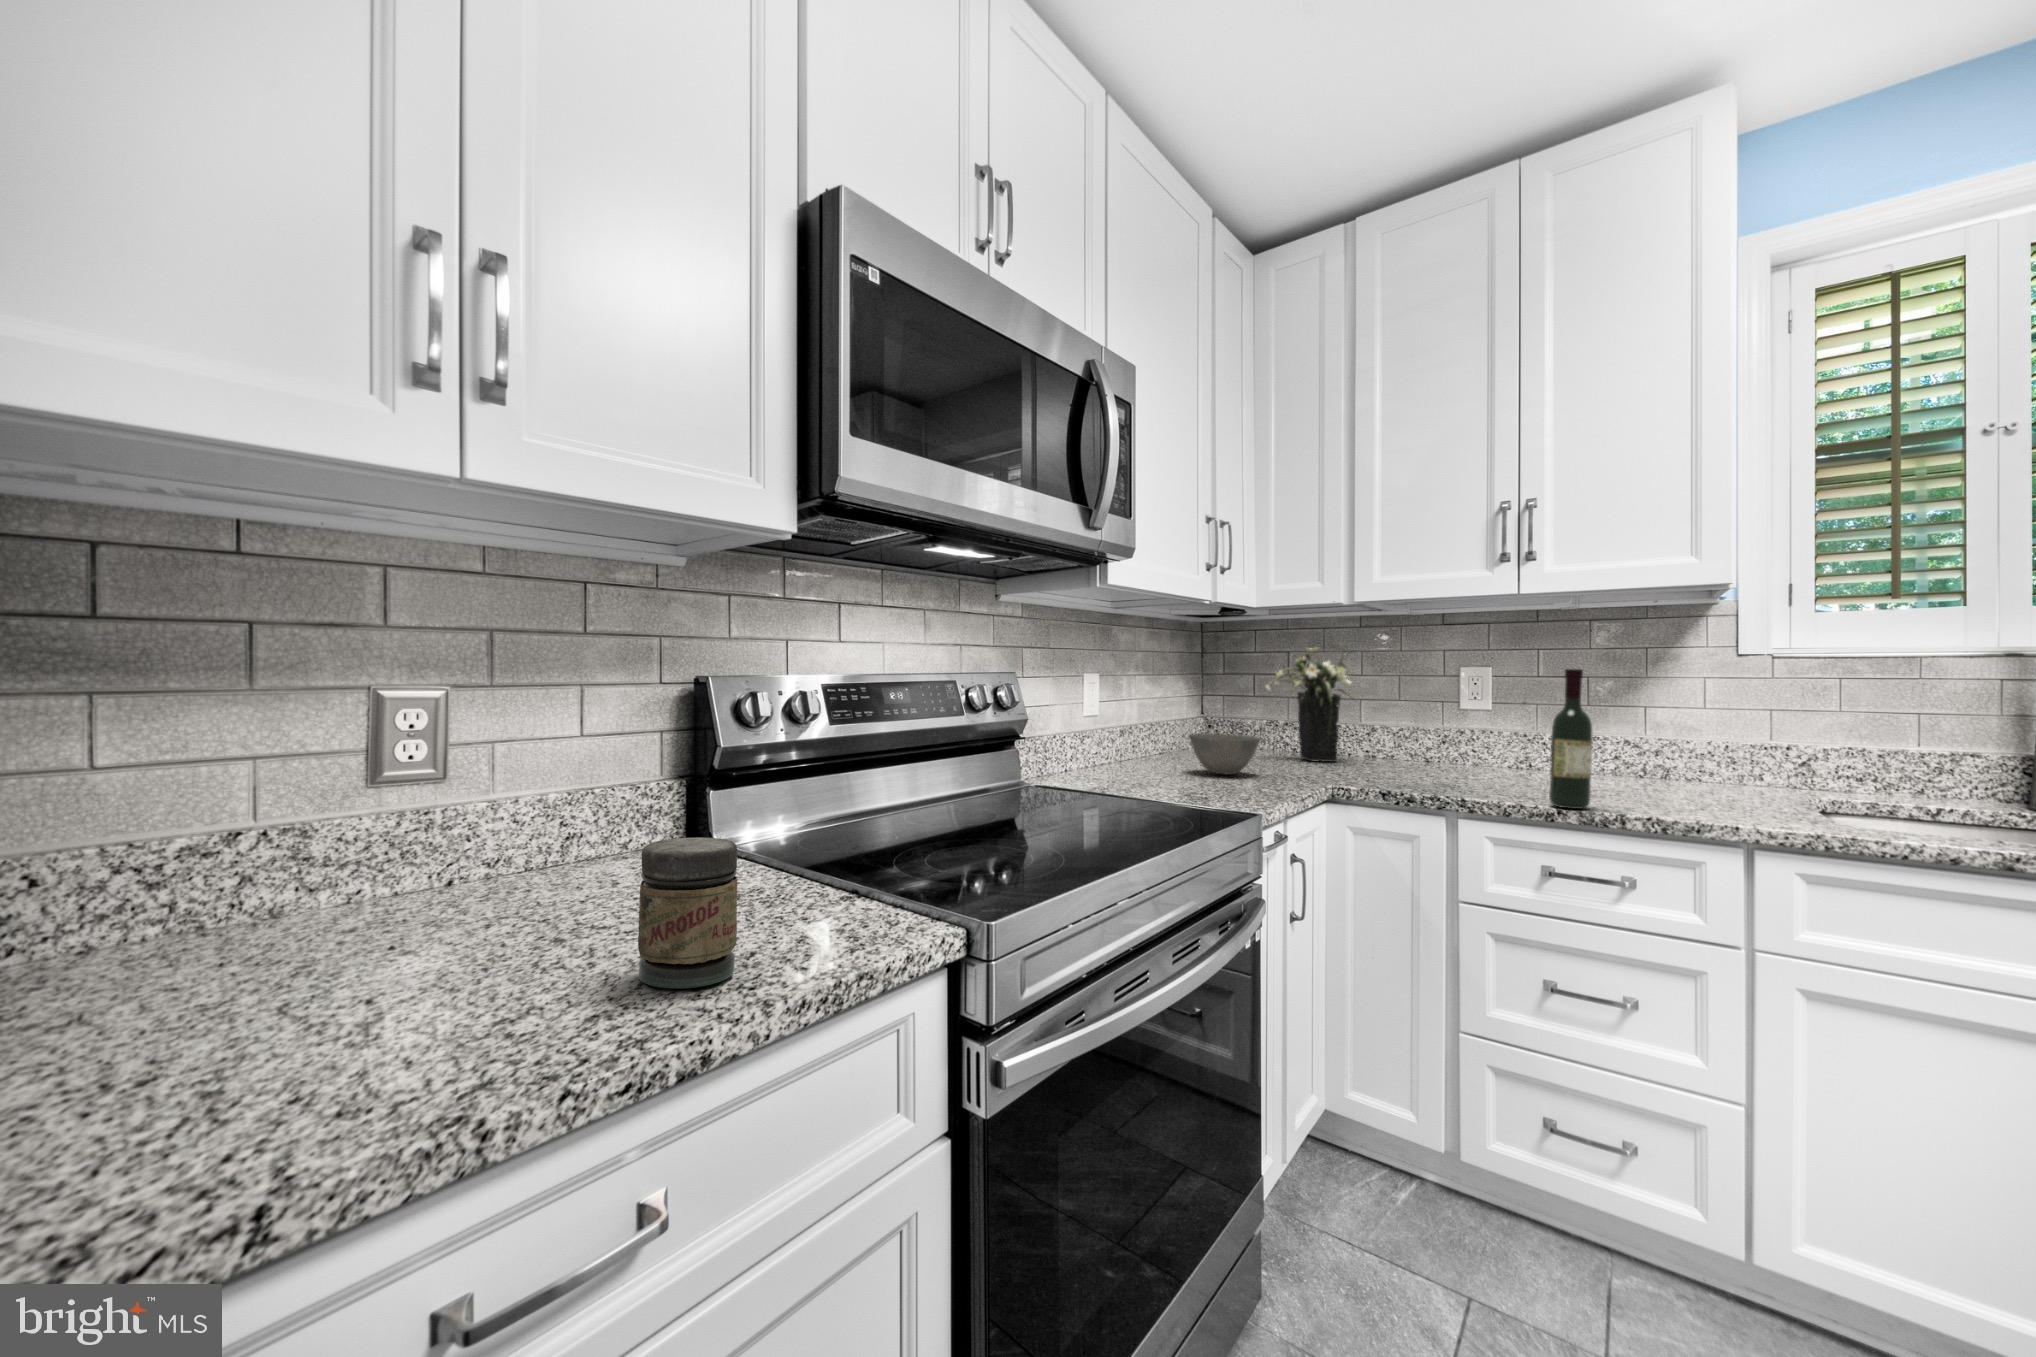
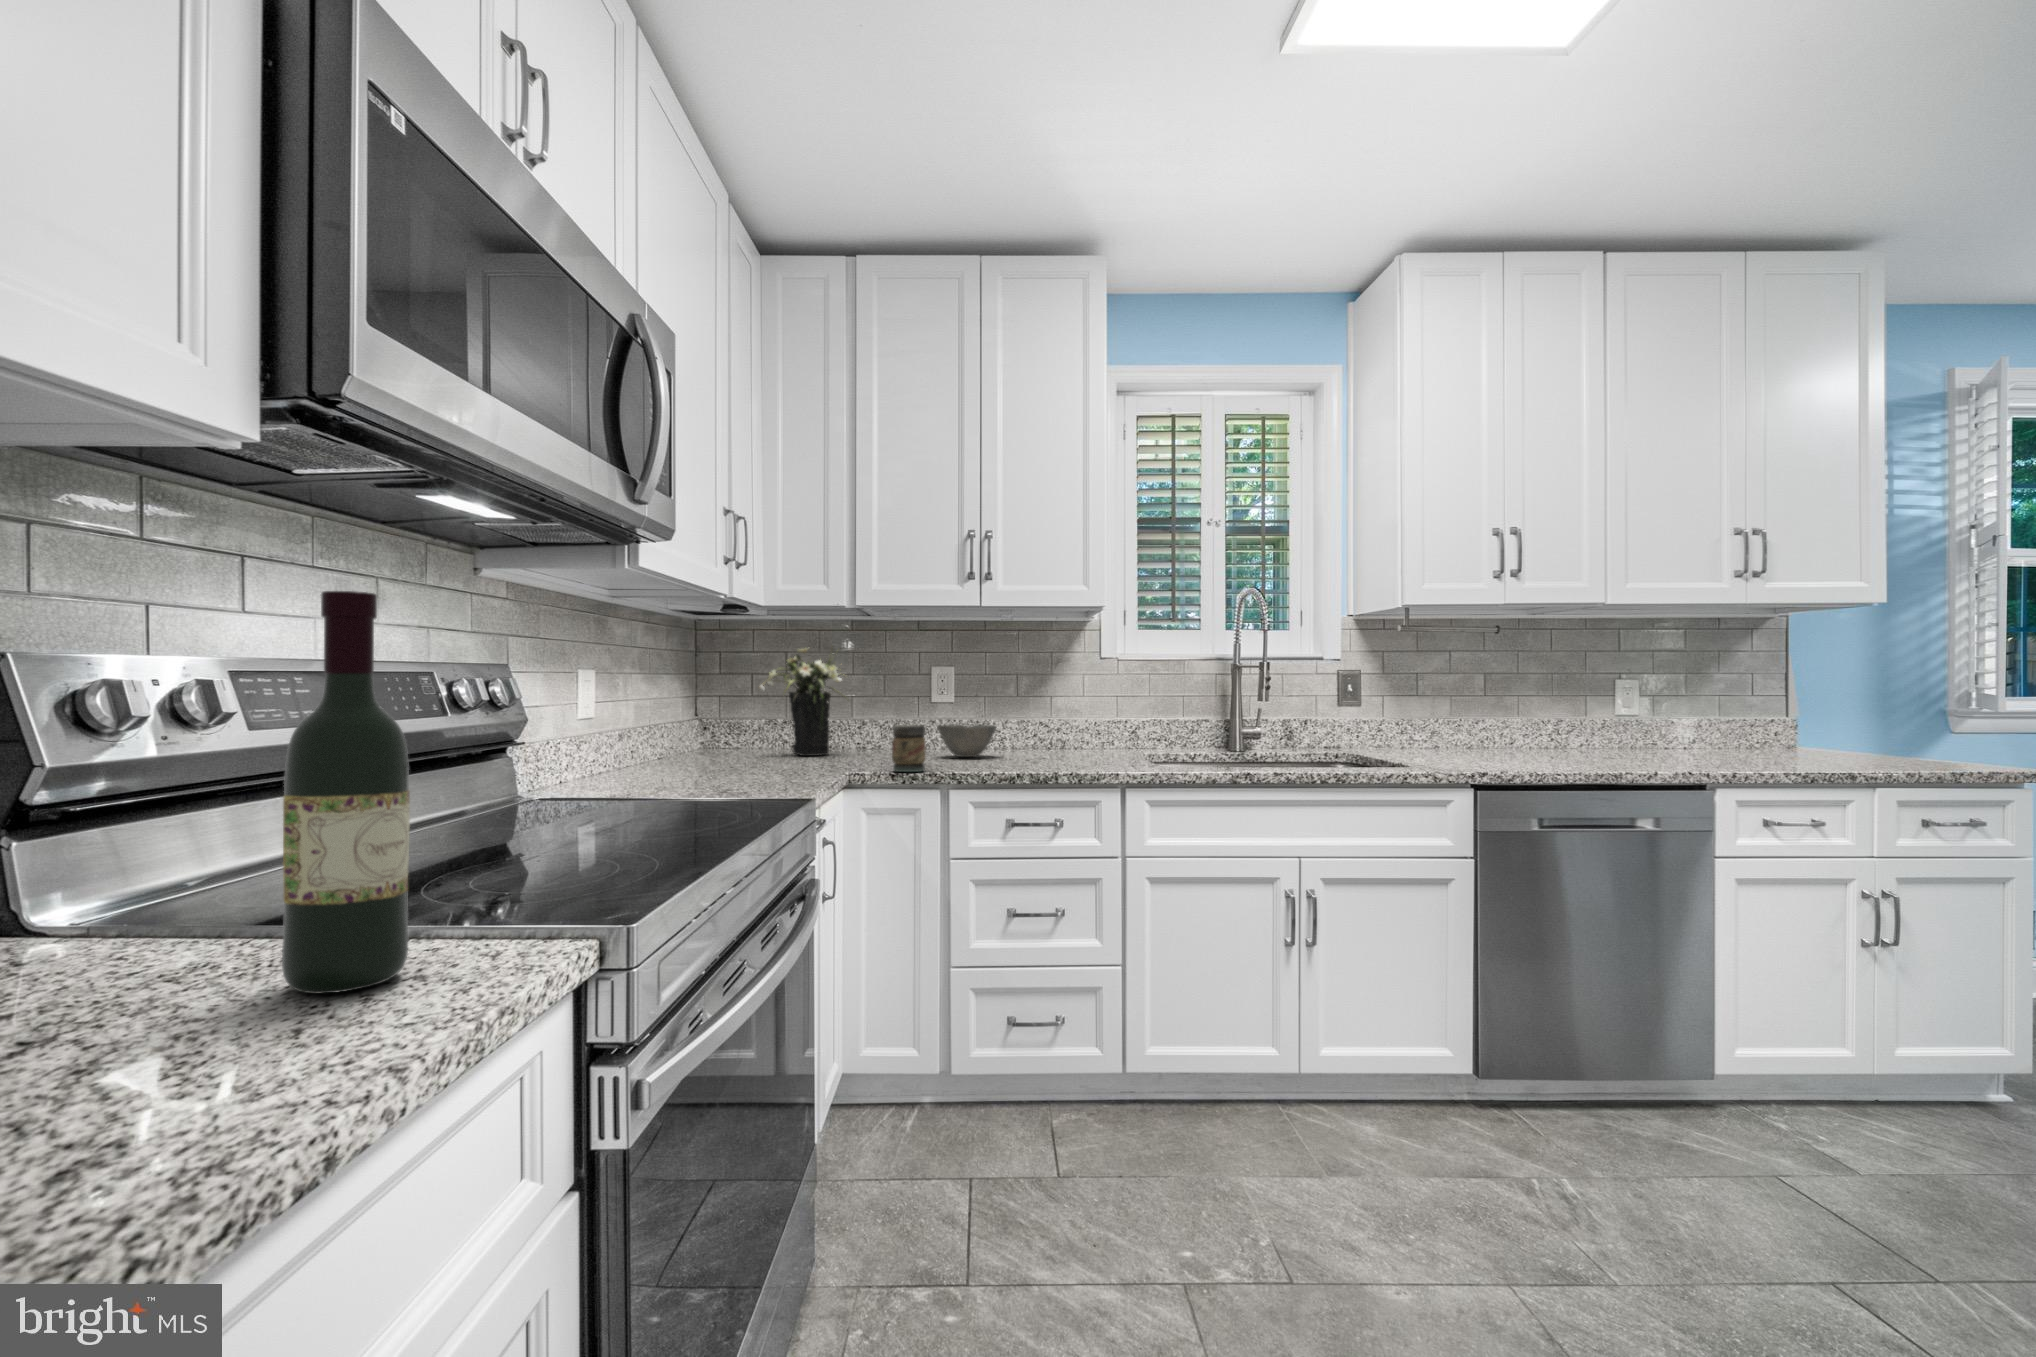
wine bottle: present [1549,669,1592,809] -> present [282,591,410,993]
bowl: present [1189,733,1261,775] -> present [937,724,996,757]
jar: present [638,837,737,989] -> present [892,725,926,772]

